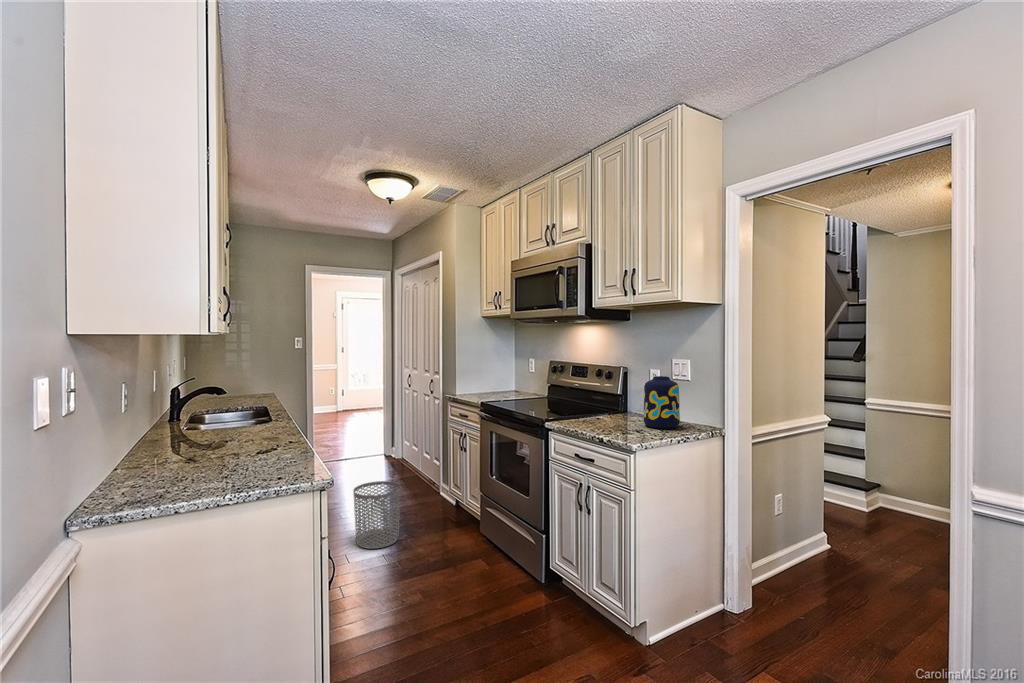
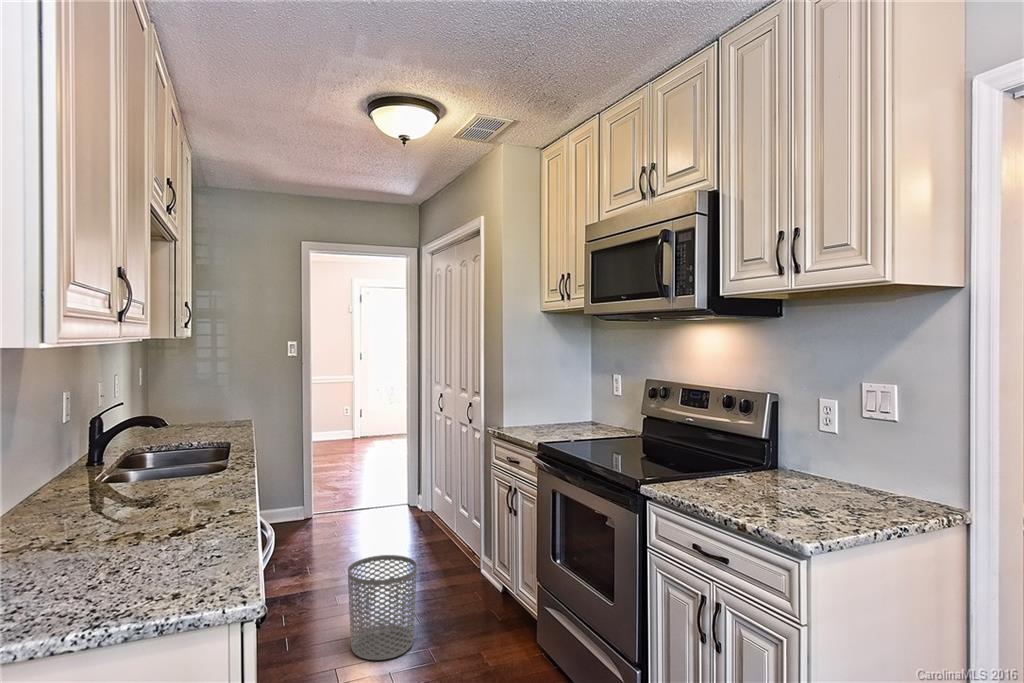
vase: present [644,376,680,429] -> none [815,413,883,507]

